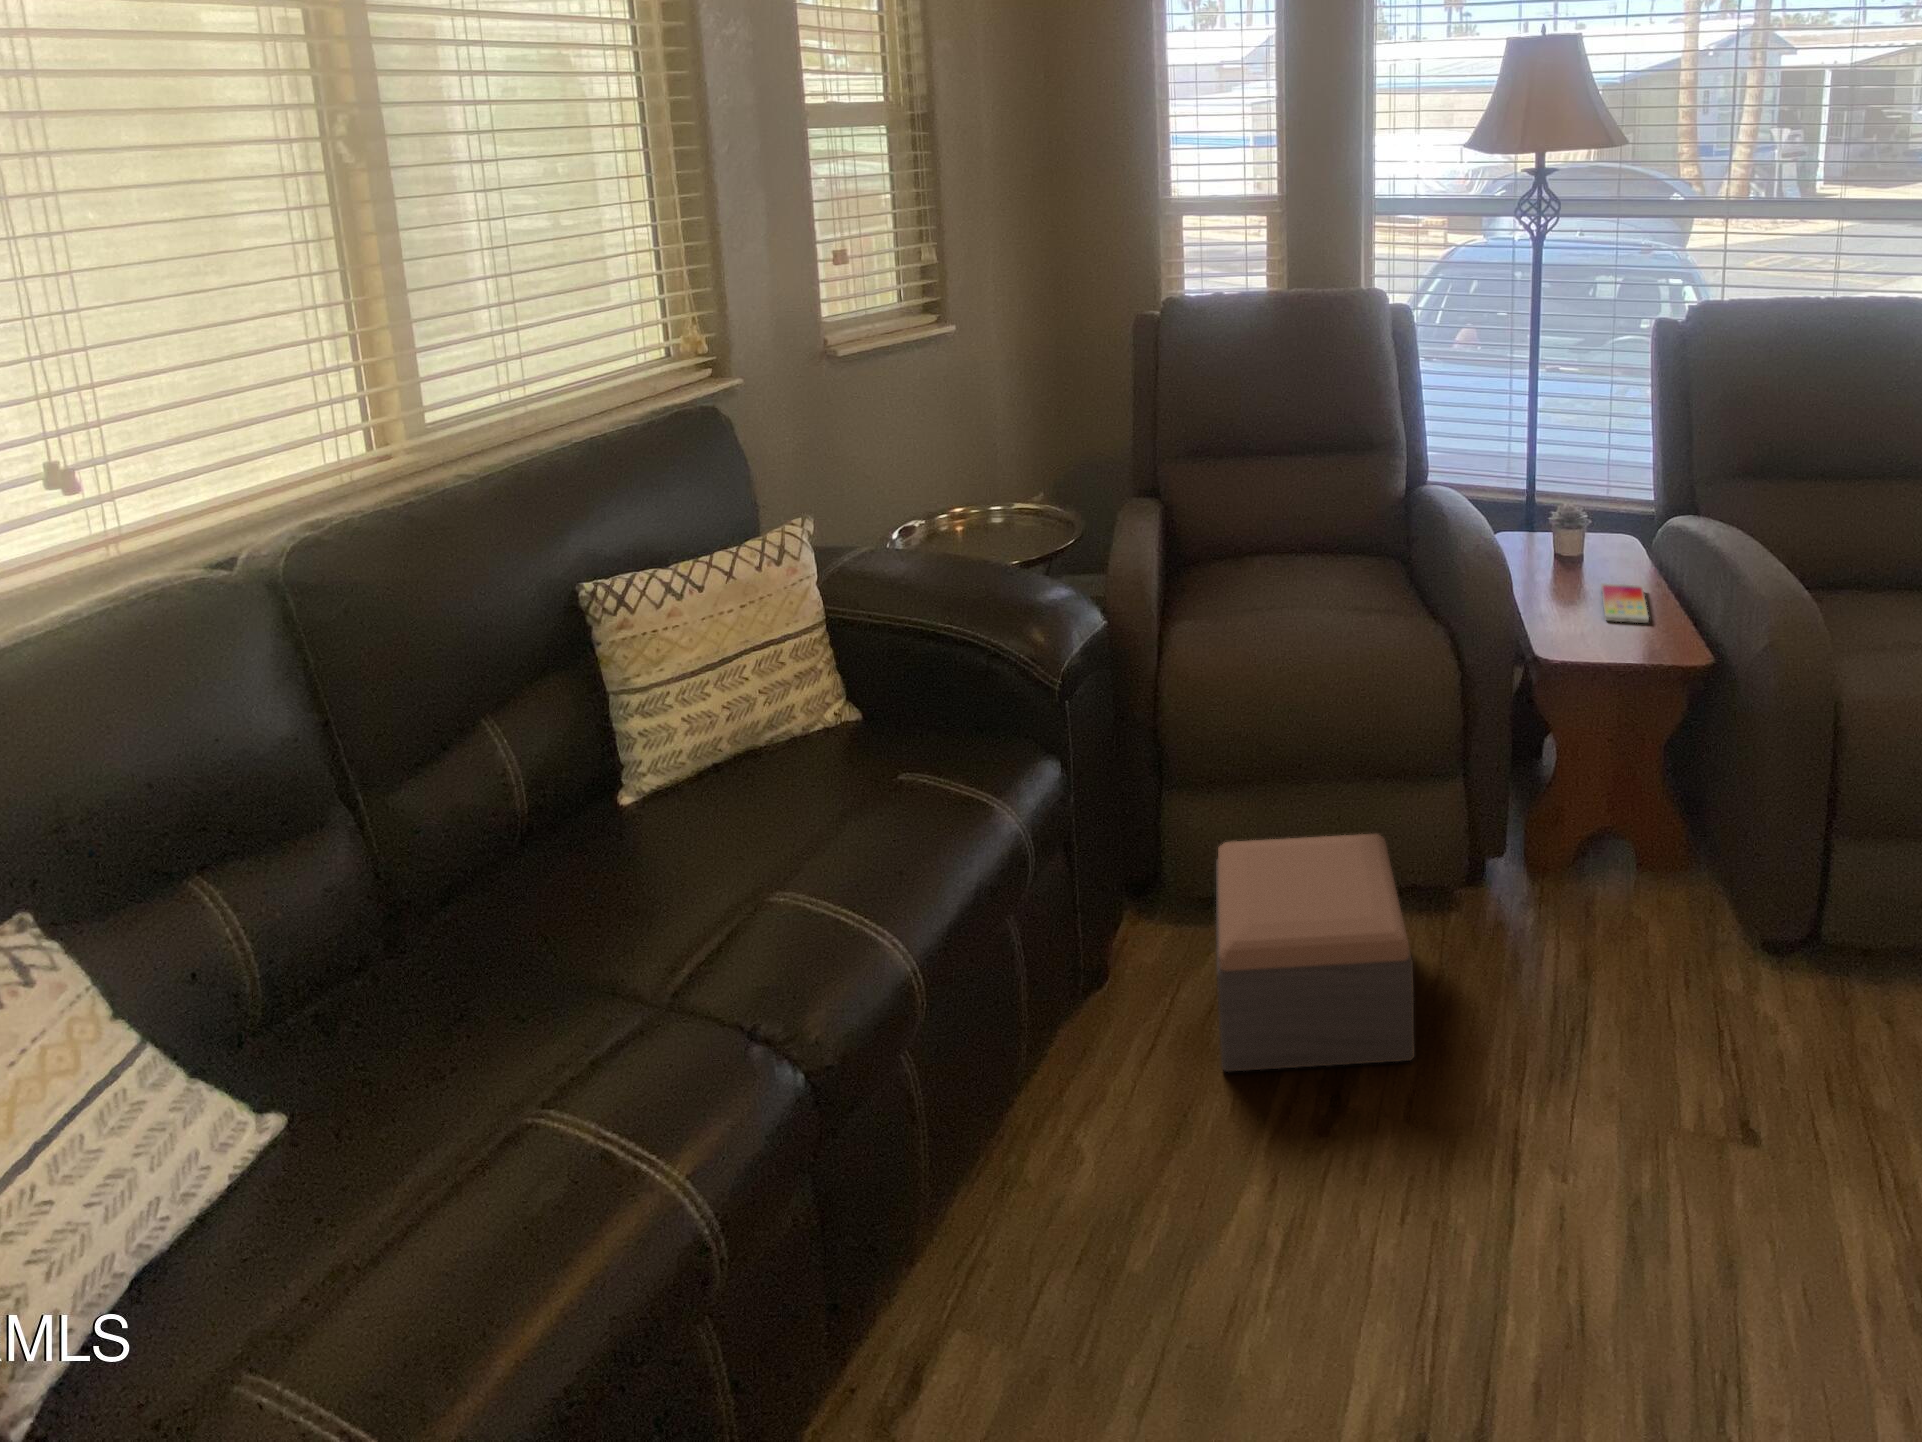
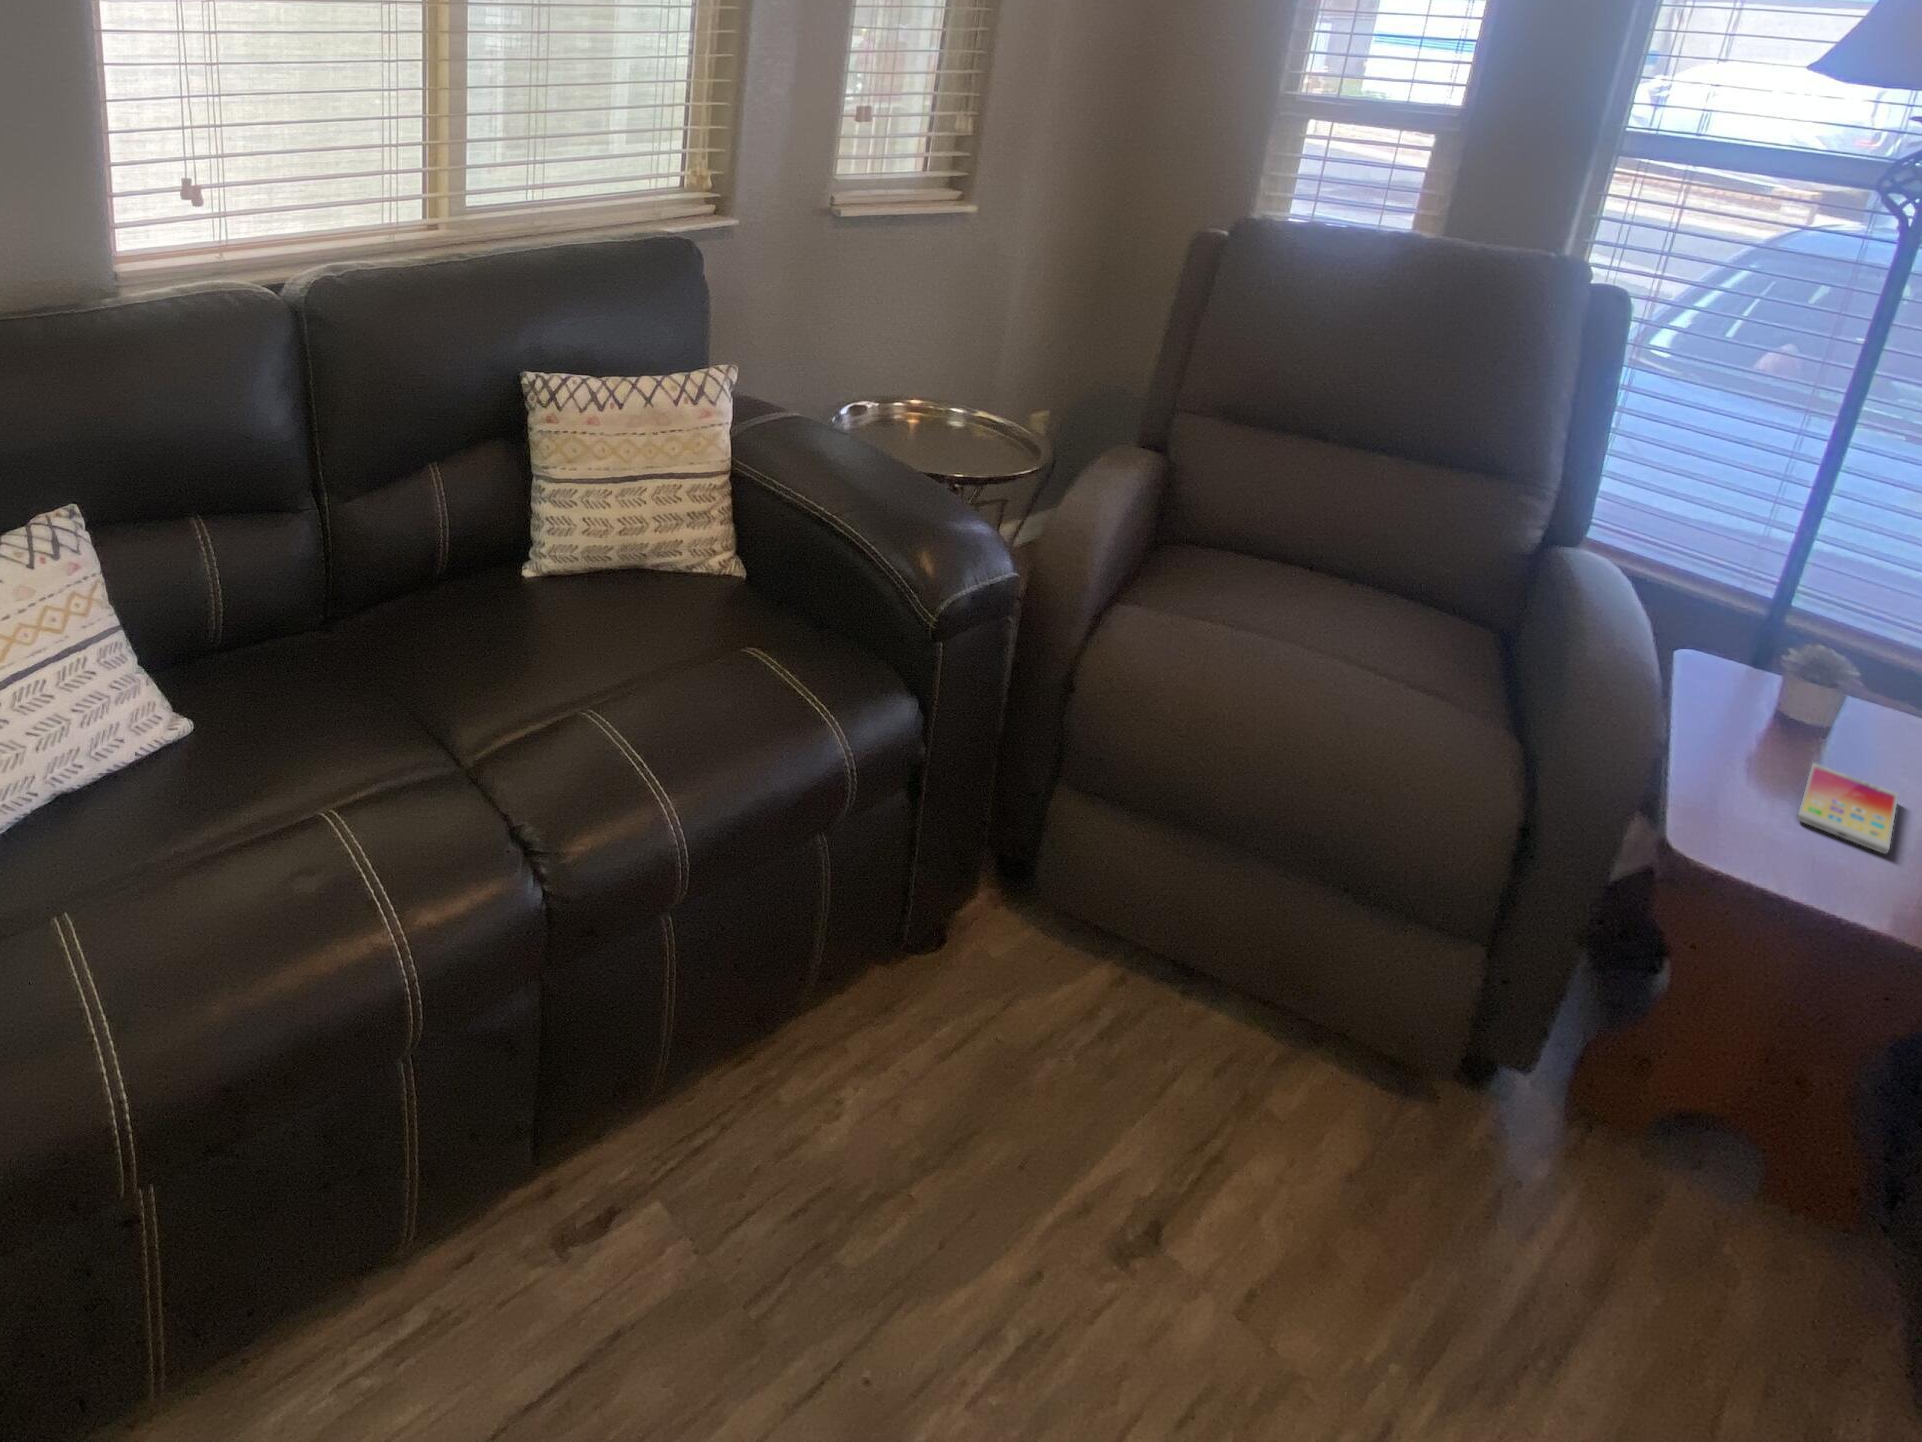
footstool: present [1216,834,1415,1072] -> none [1017,860,1318,1233]

